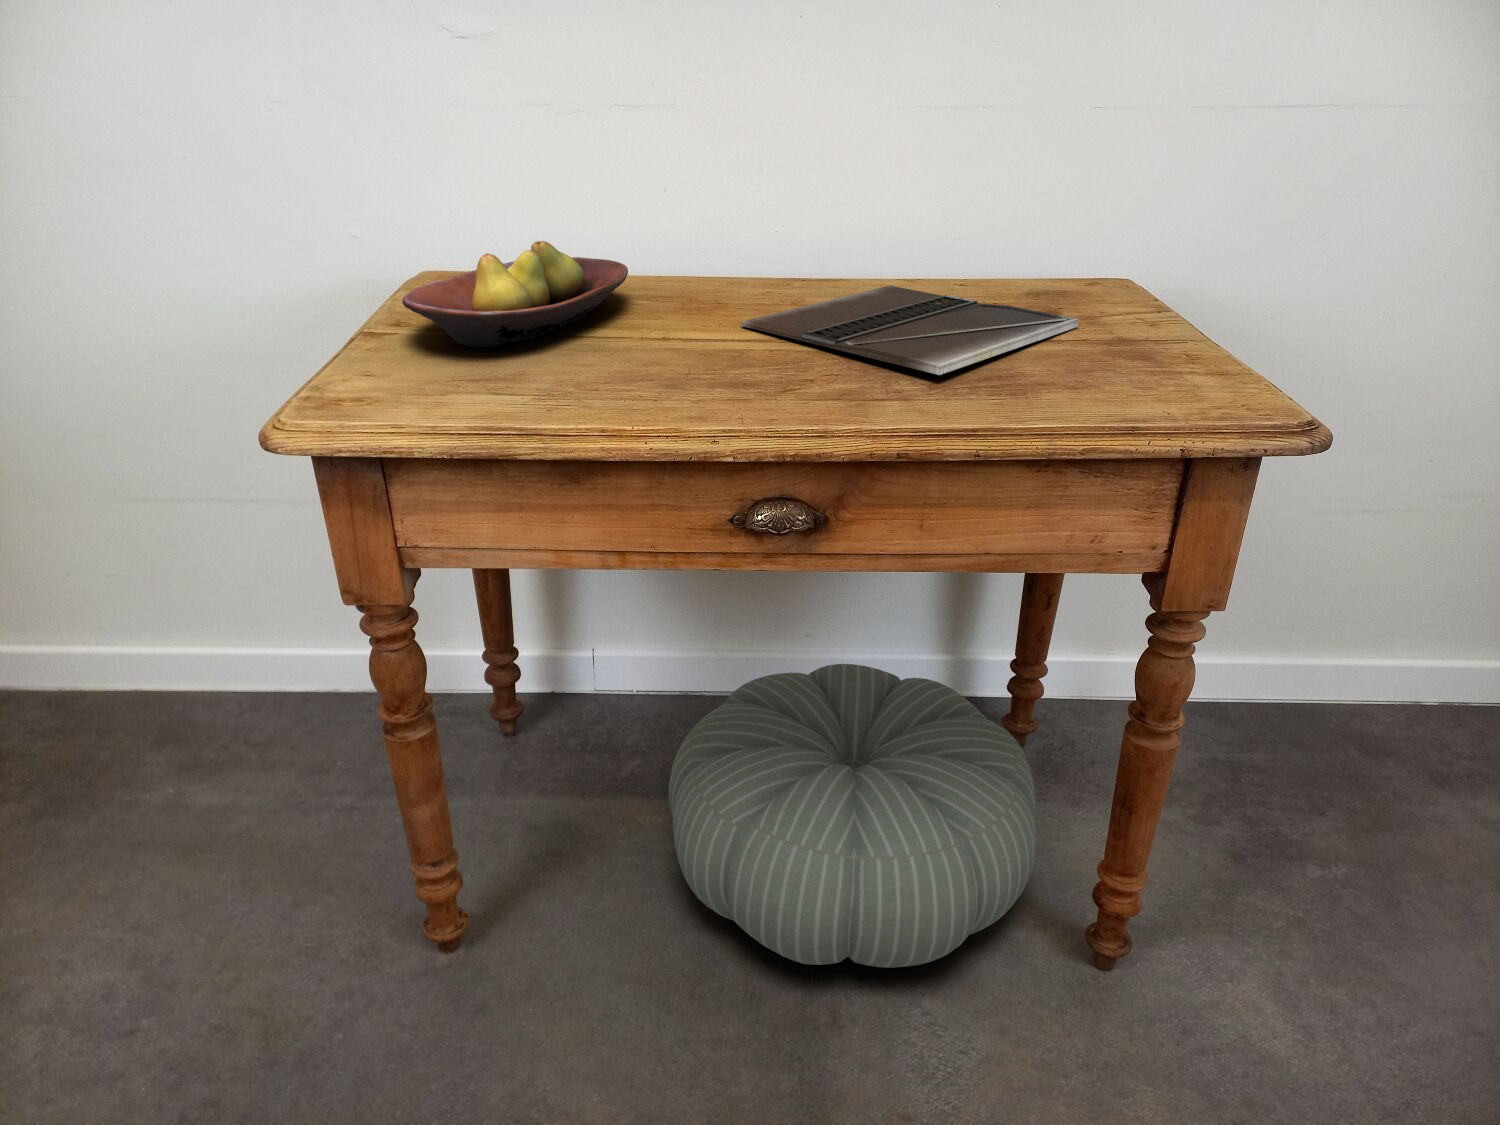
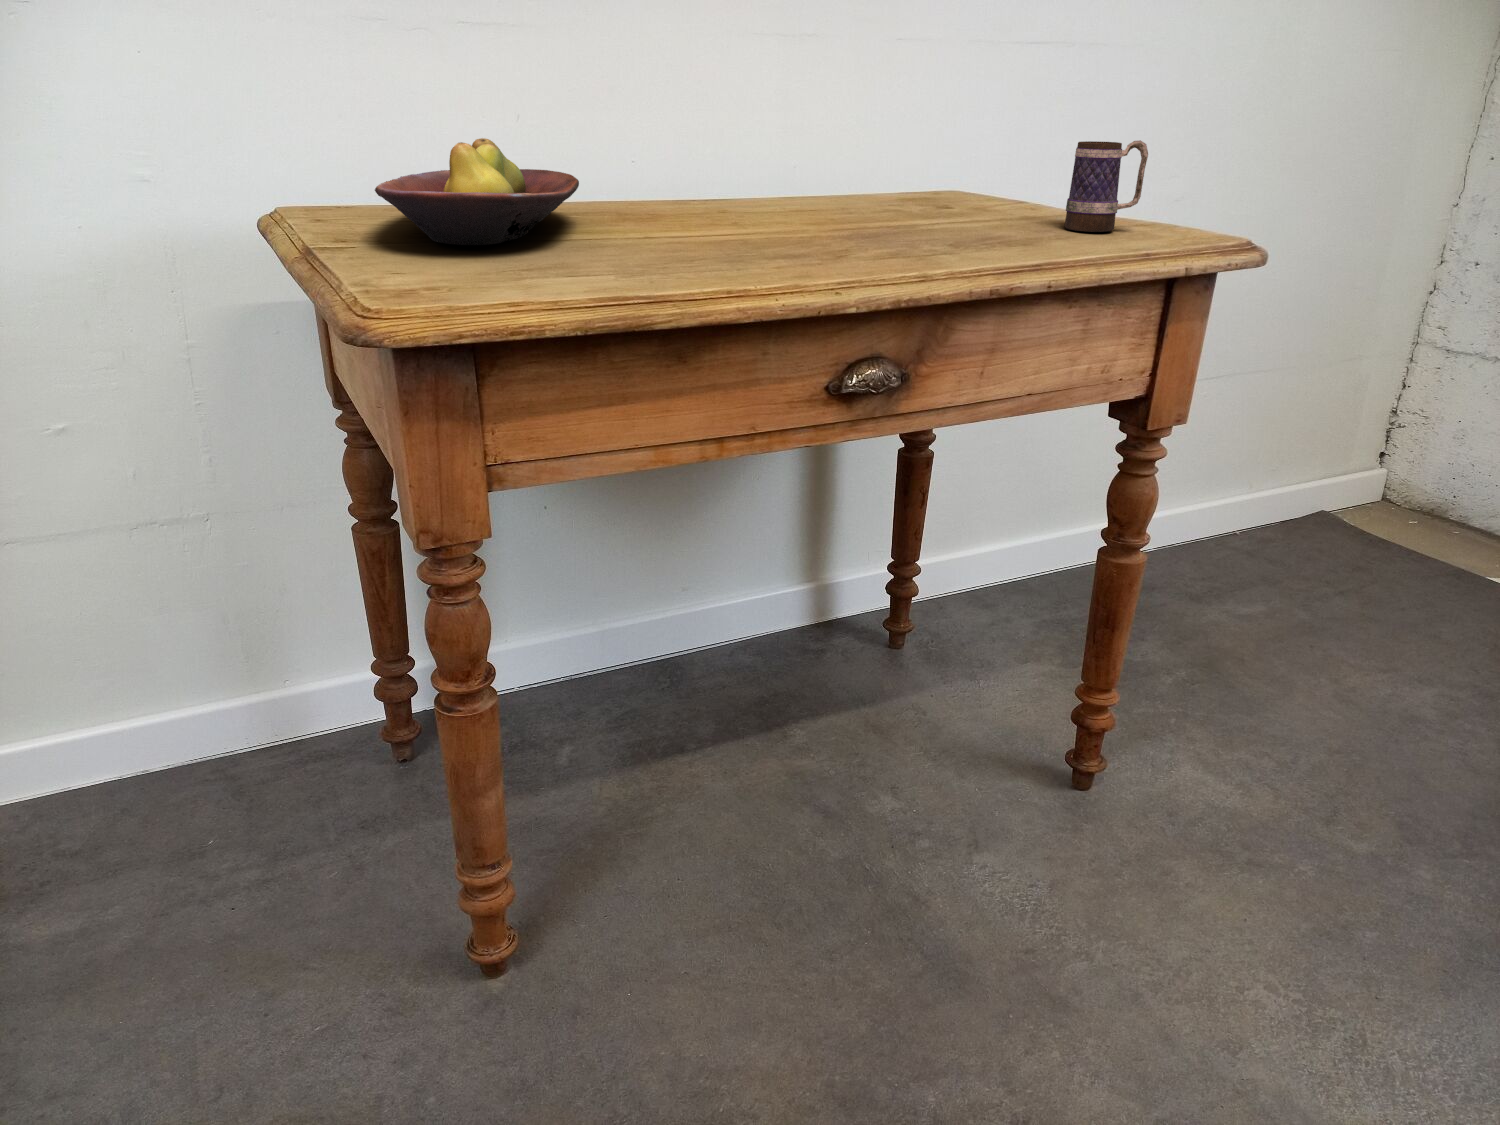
mug: none [1109,280,1207,384] -> present [1065,140,1148,232]
laptop: present [741,286,1079,375] -> none [708,193,984,233]
pouf: present [669,664,1036,968] -> none [662,582,1034,858]

